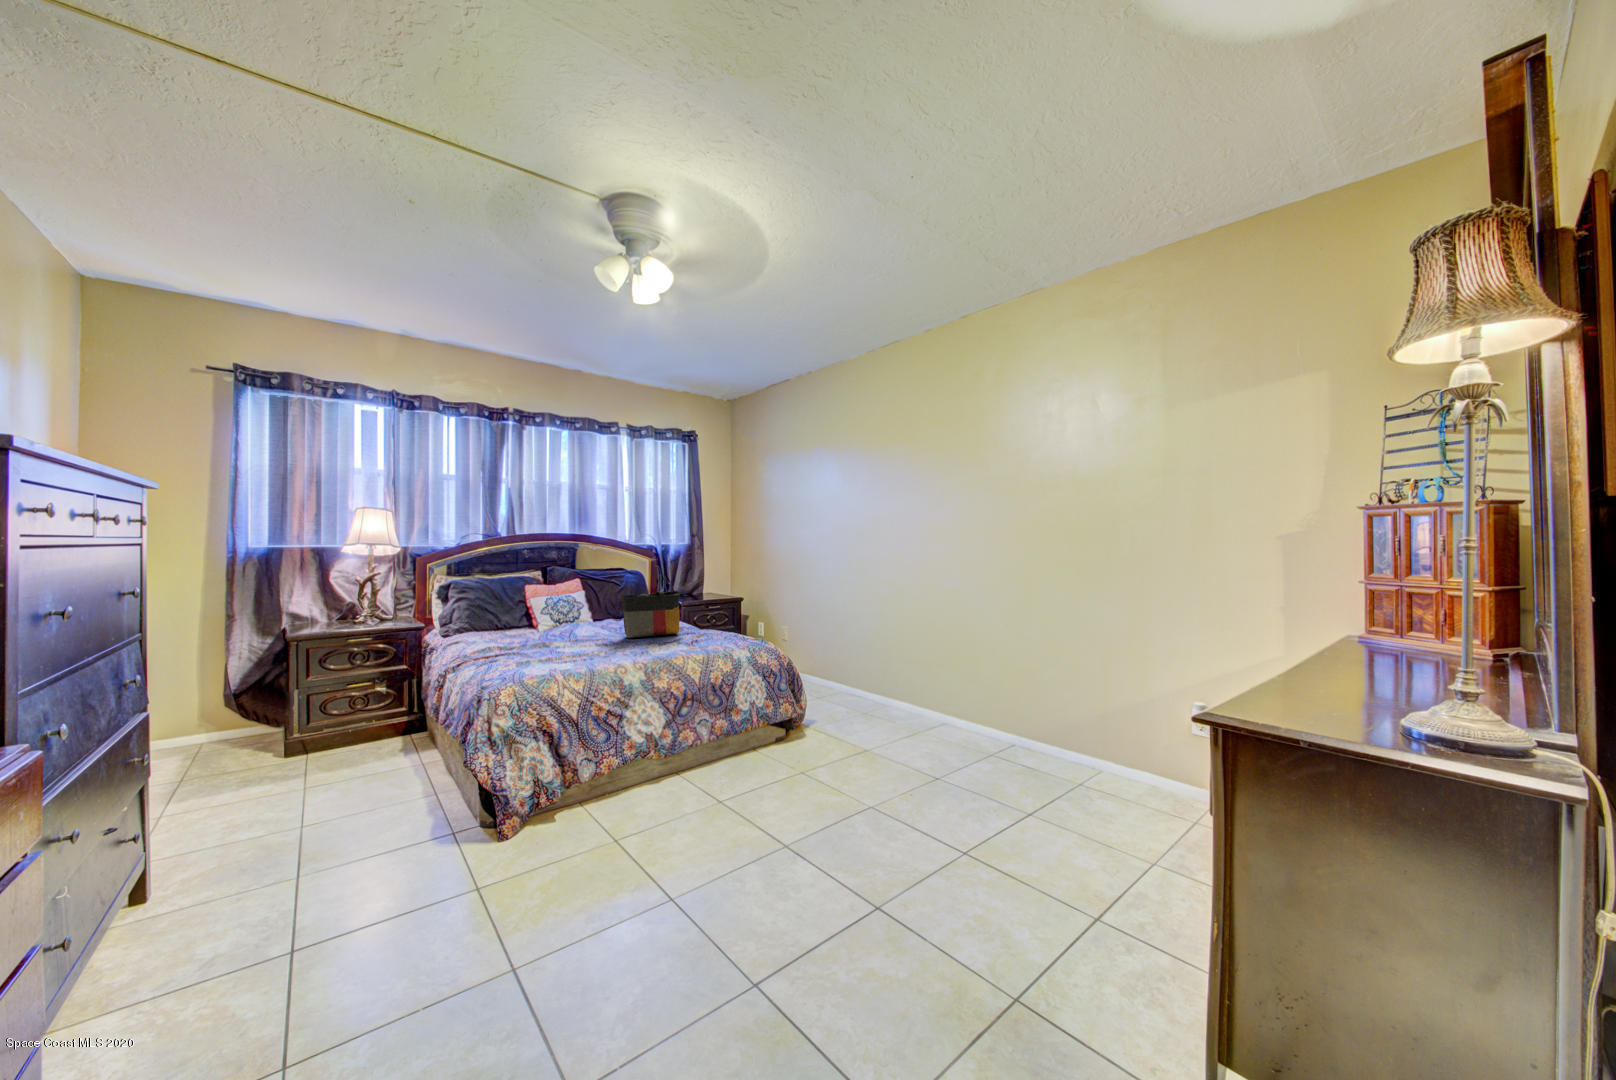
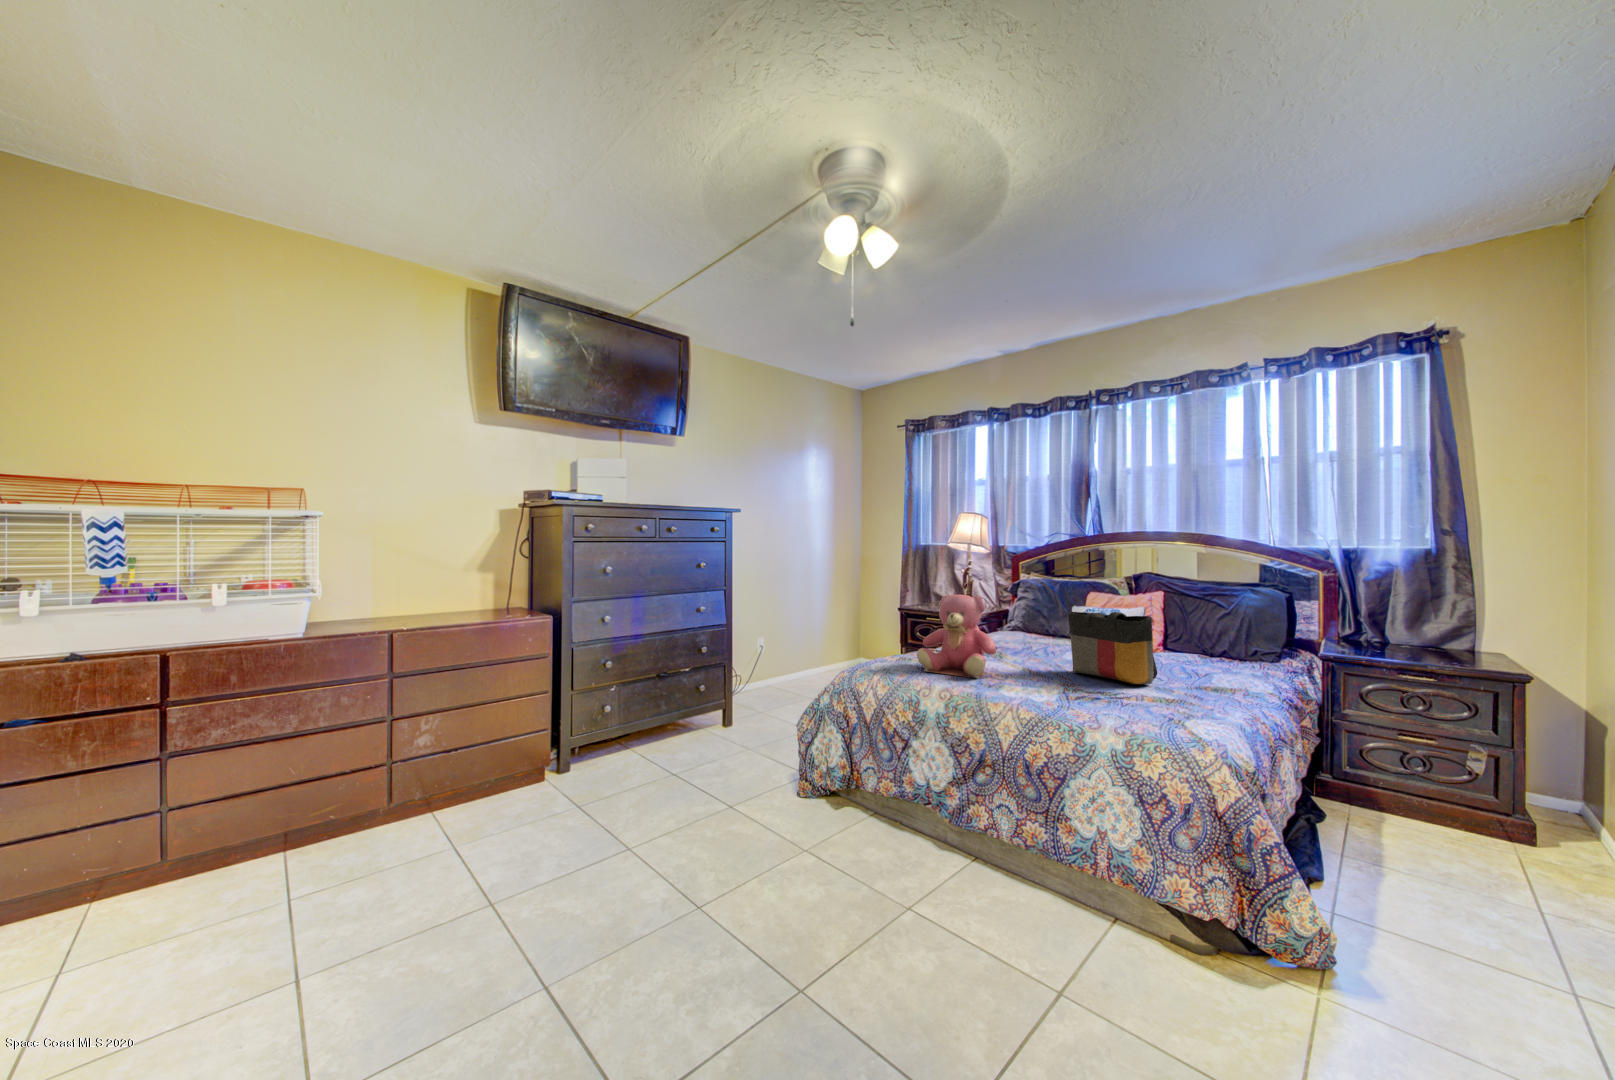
teddy bear: none [538,591,621,663] -> present [917,595,996,678]

